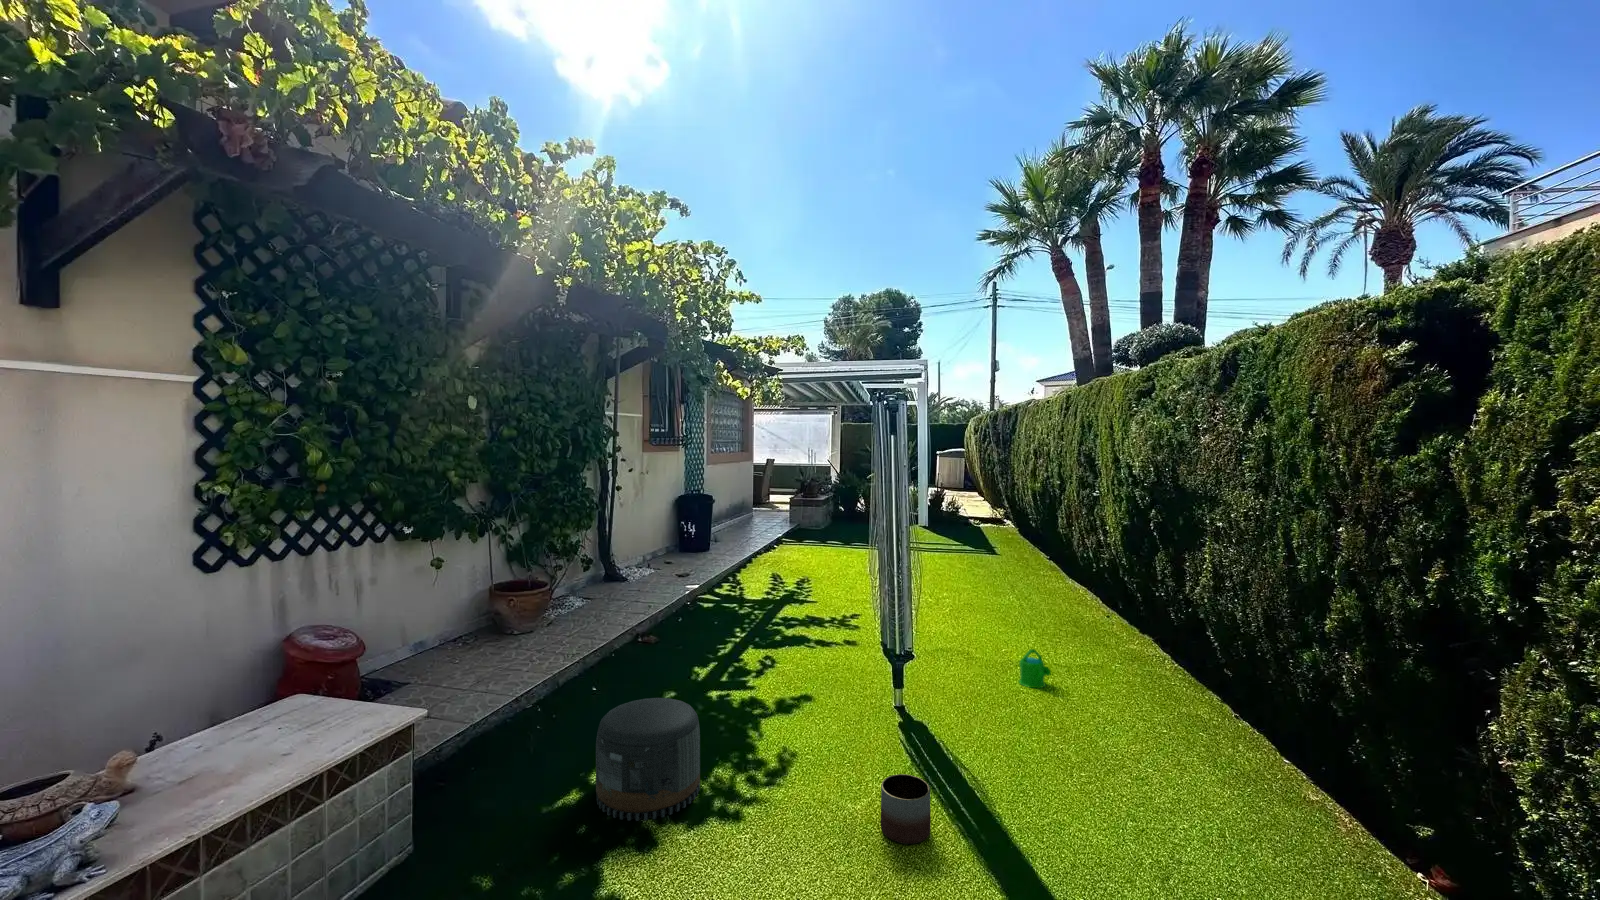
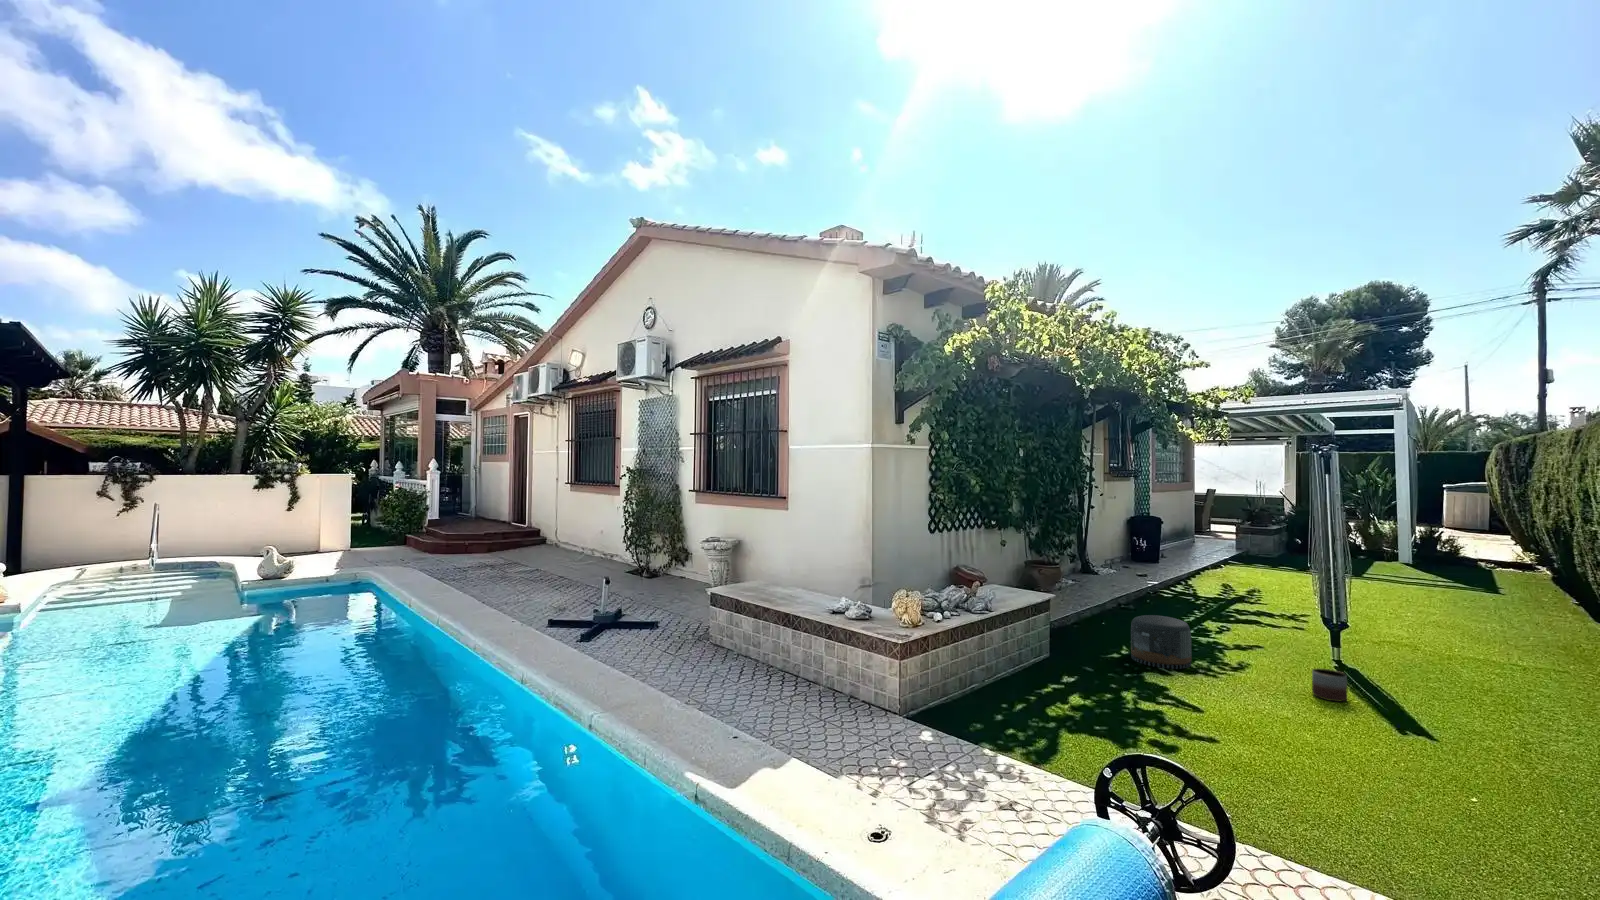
watering can: present [1019,649,1051,688] -> none [1463,643,1494,673]

